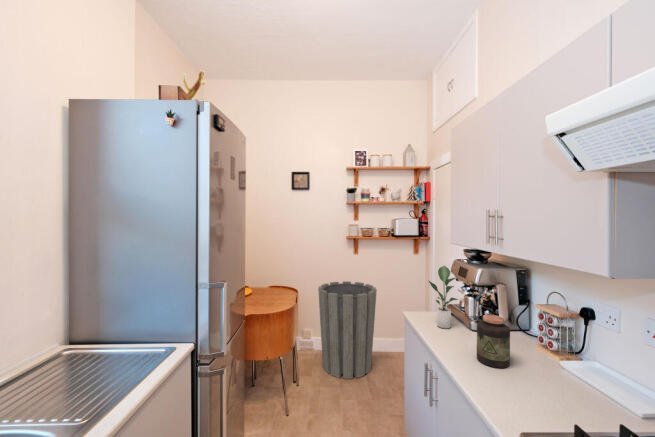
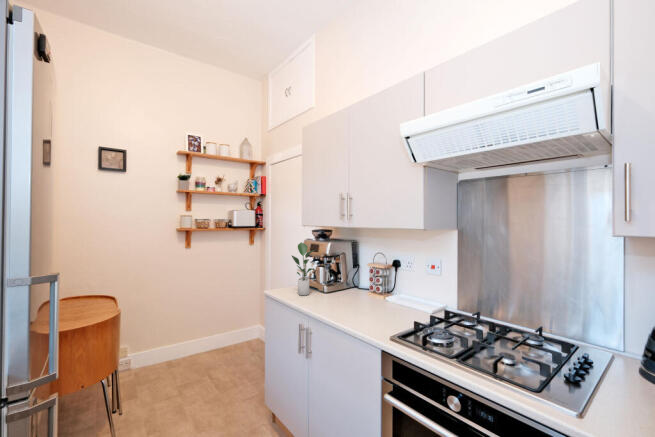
trash can: present [318,281,377,379] -> none [146,278,218,387]
jar: present [477,314,510,368] -> none [339,272,362,310]

